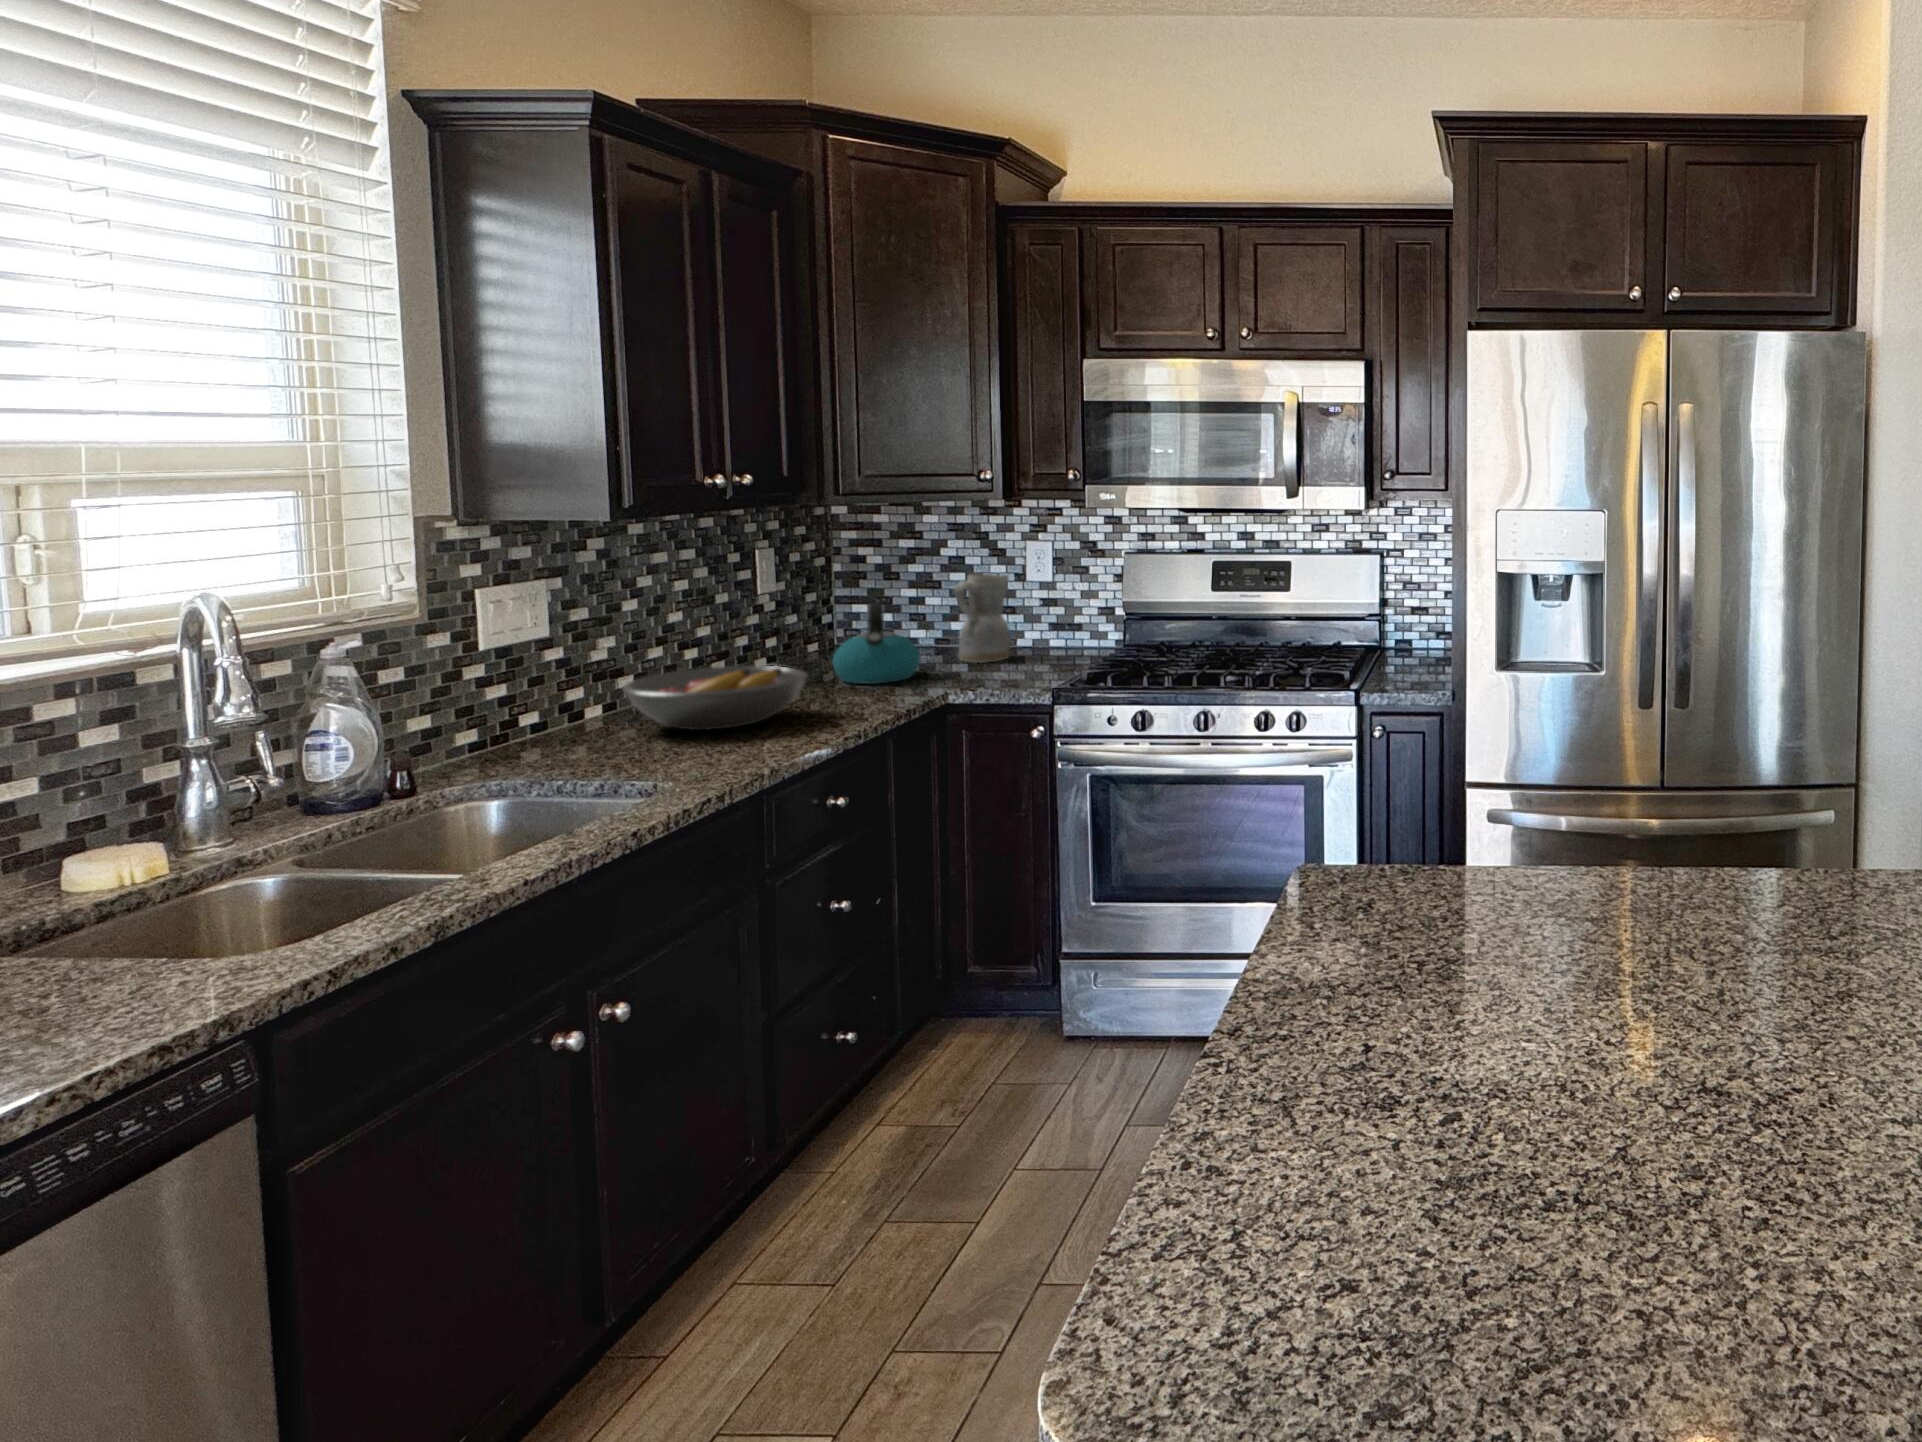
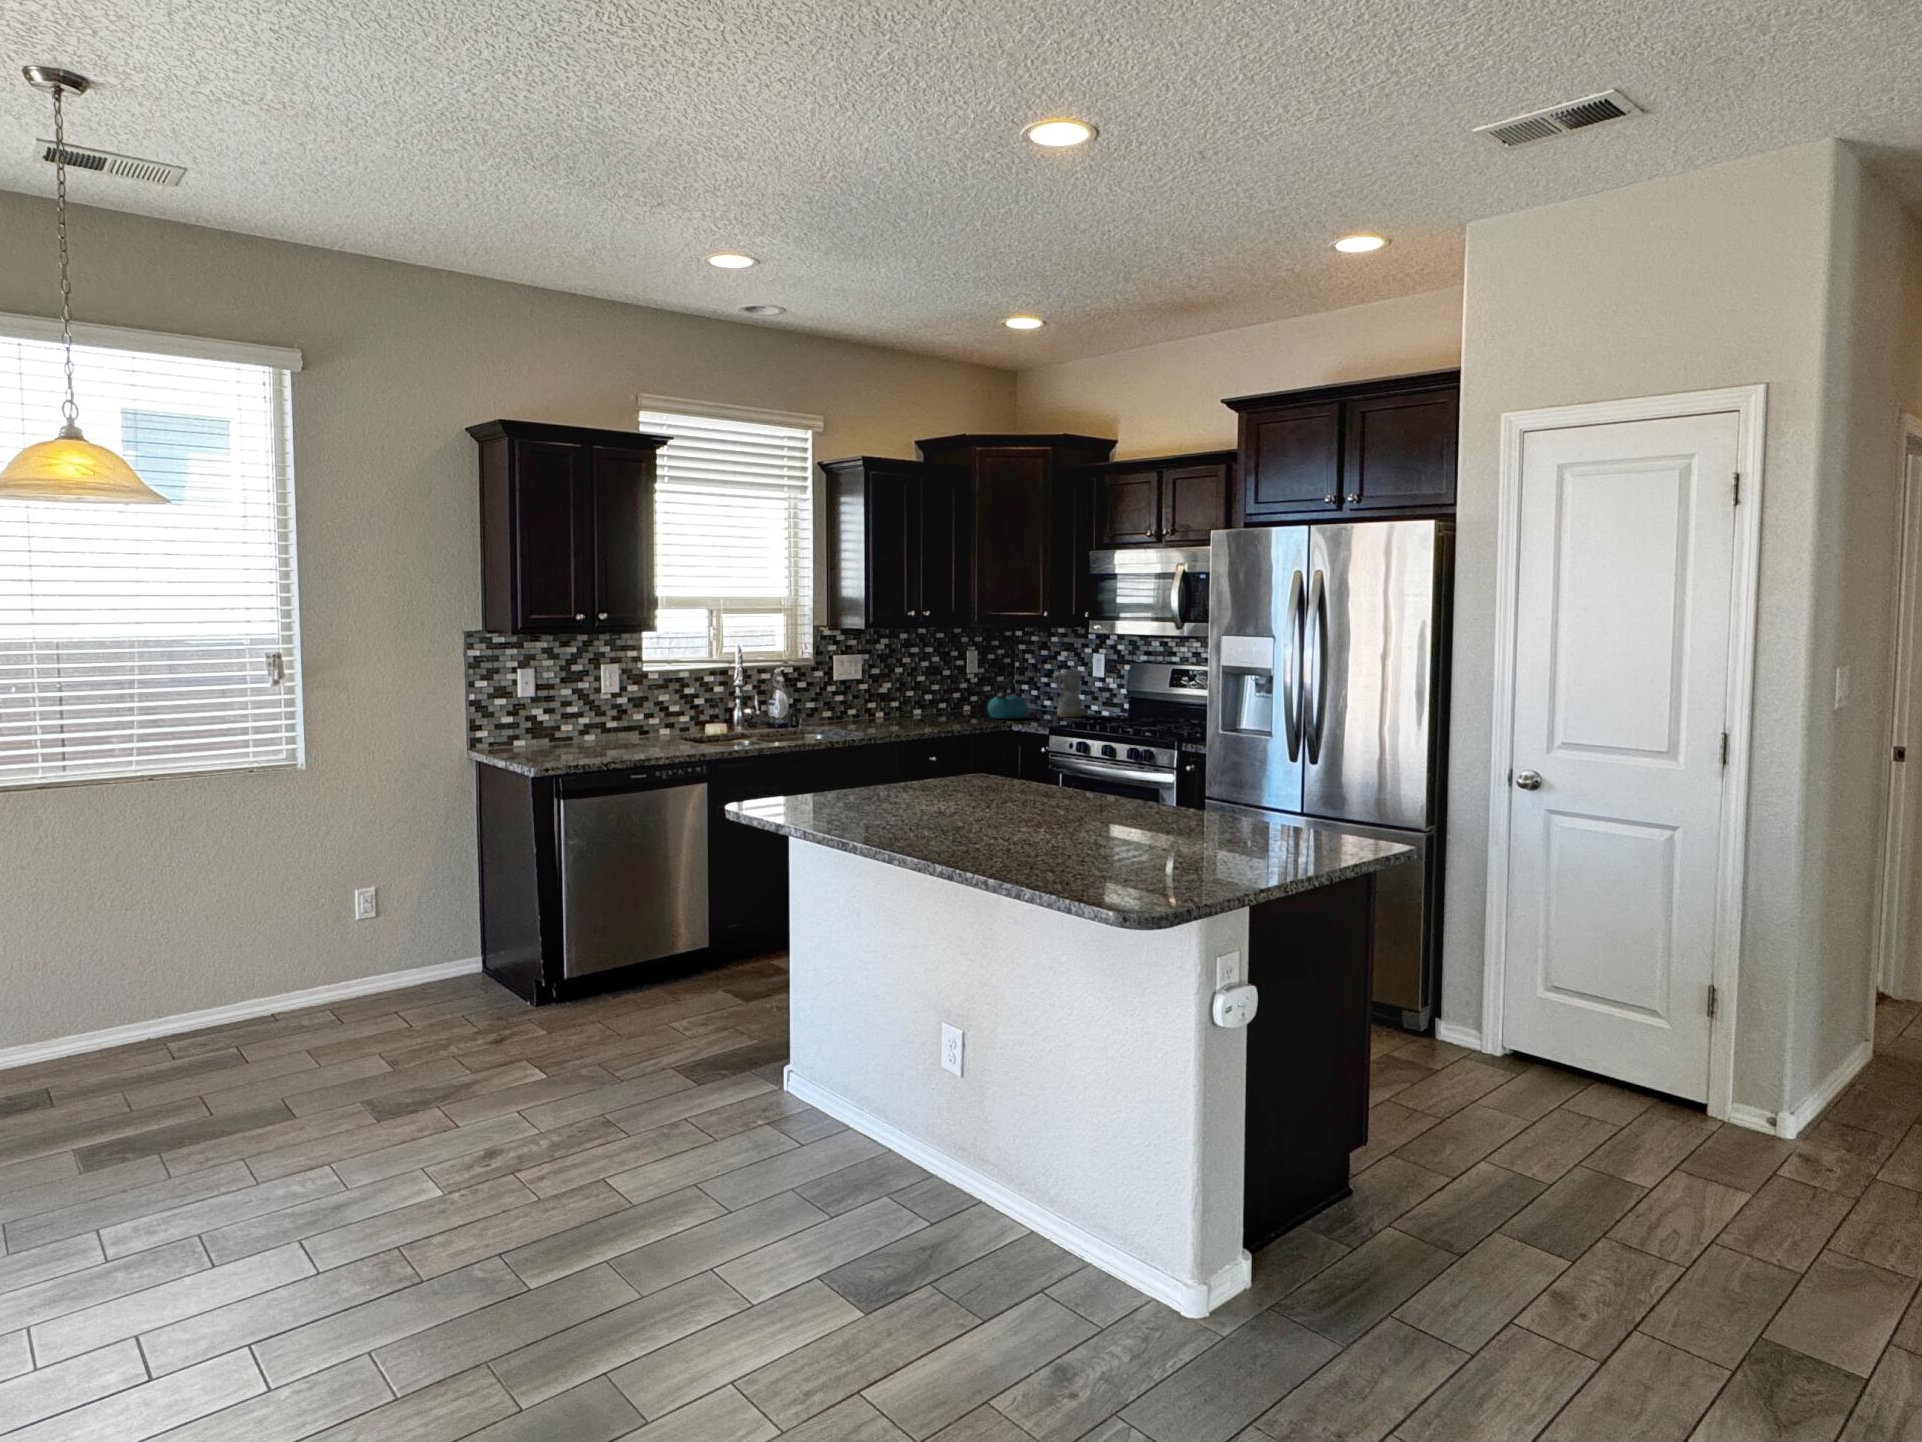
fruit bowl: present [623,666,807,730] -> none [883,698,952,724]

